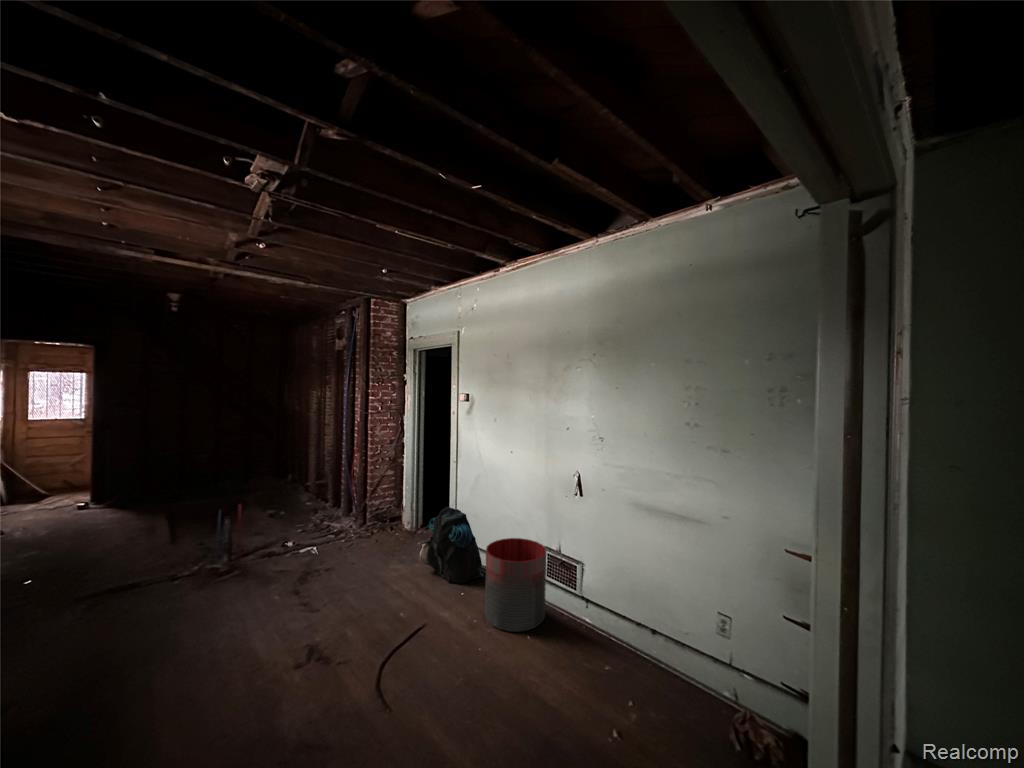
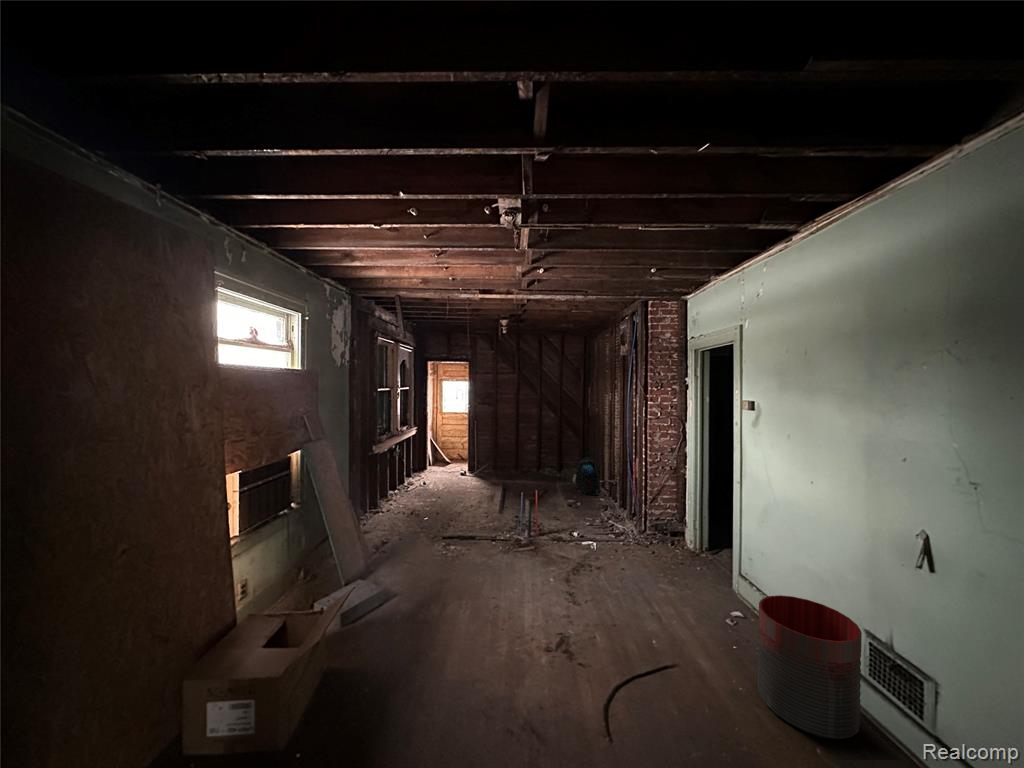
backpack: present [420,507,484,584] -> present [573,457,601,495]

